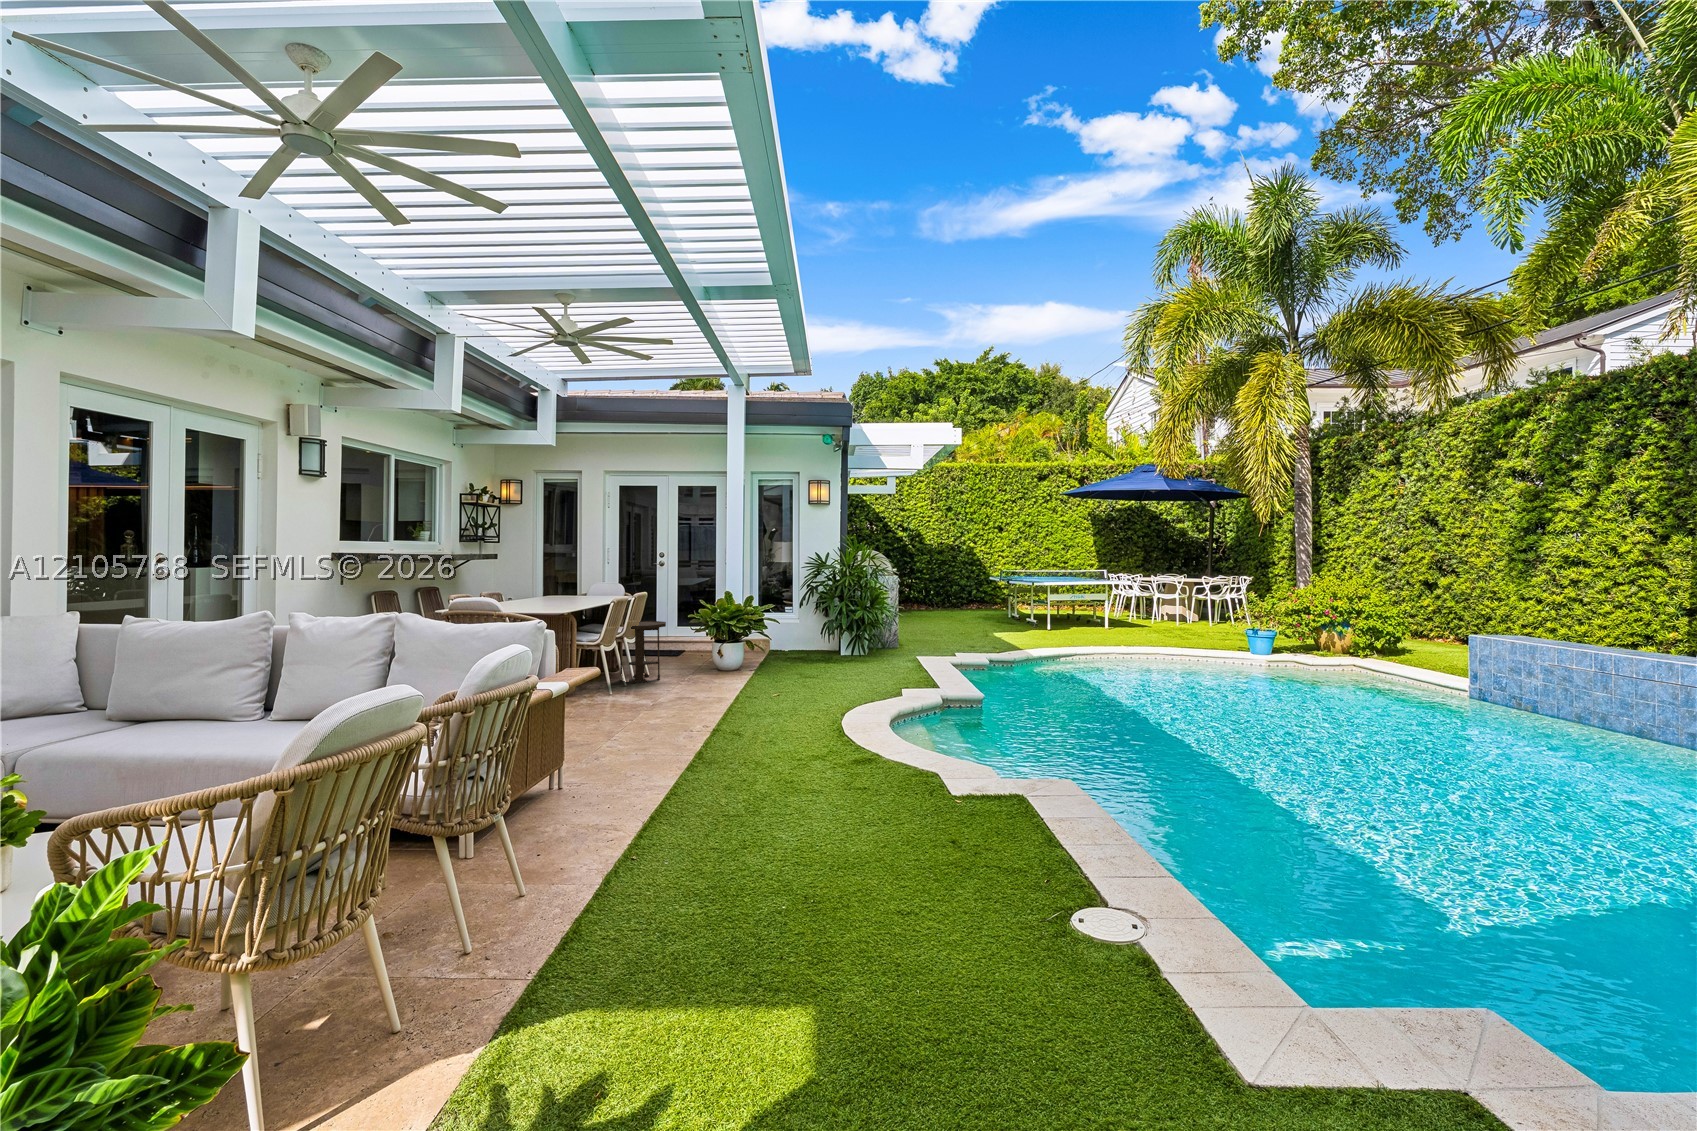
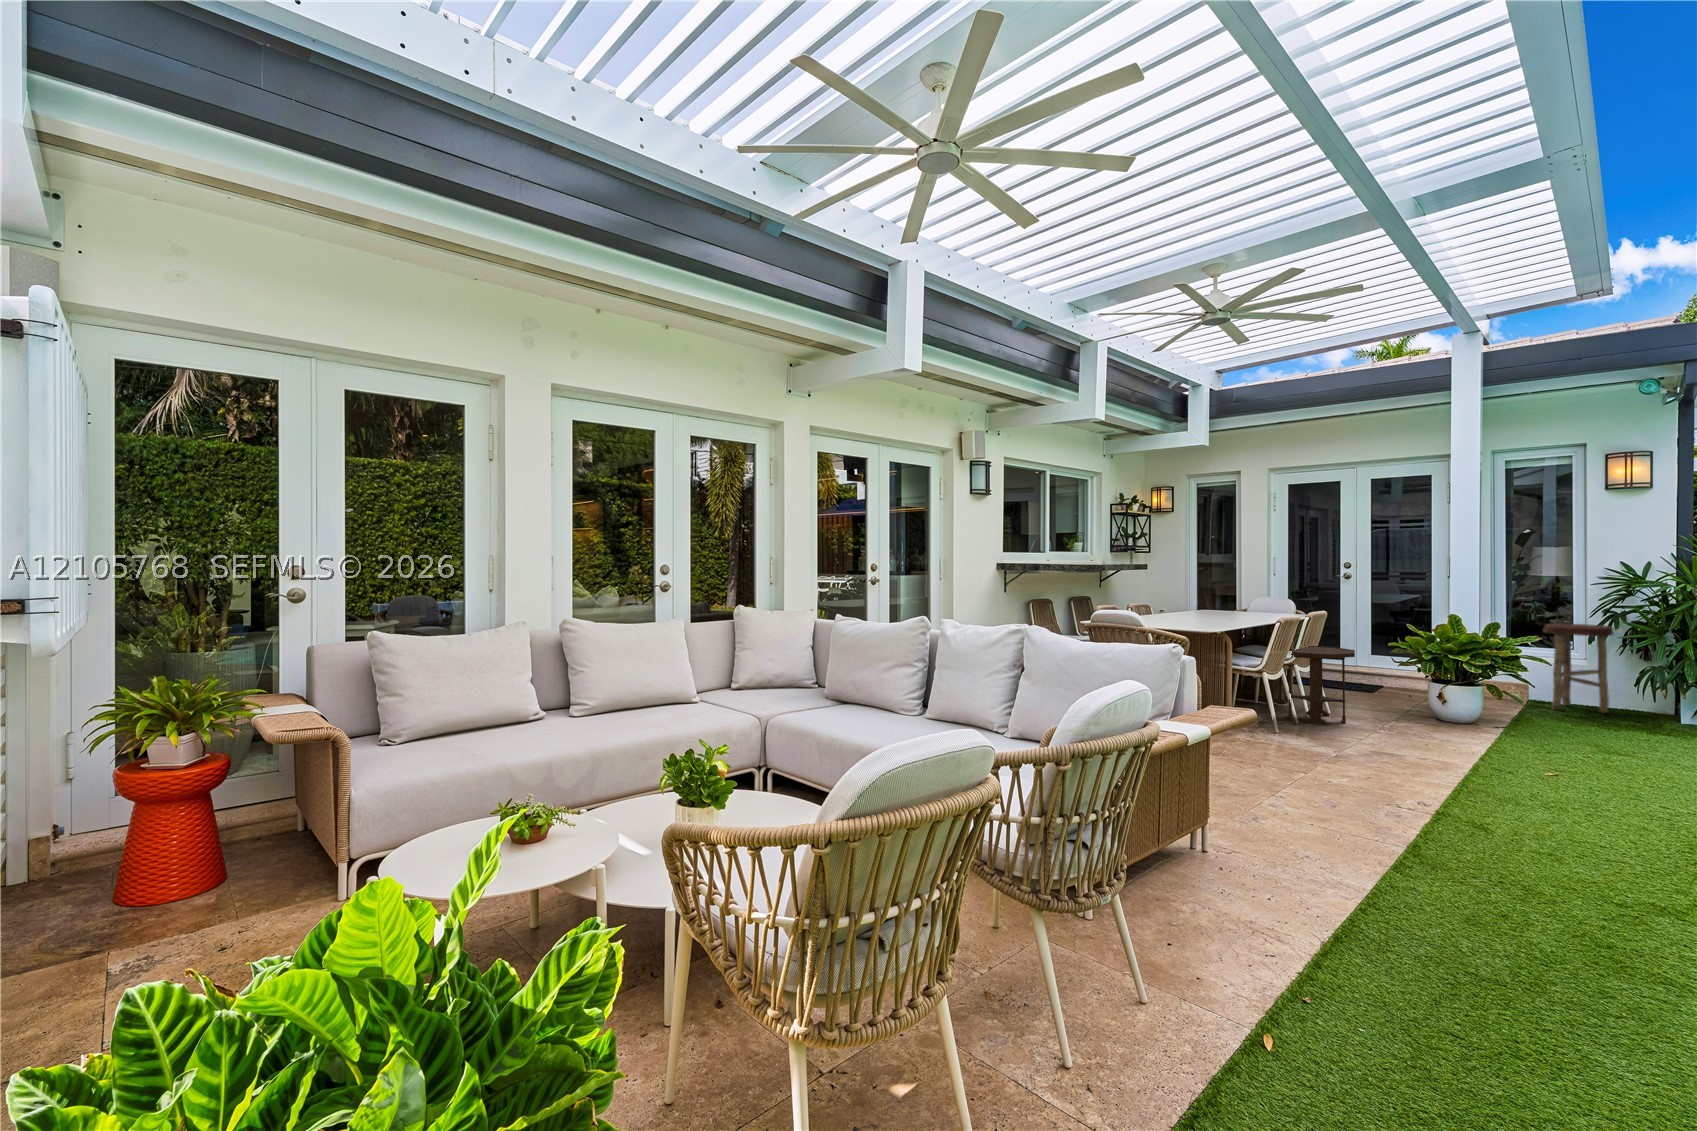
stool: none [778,596,812,657] -> present [1543,623,1613,713]

